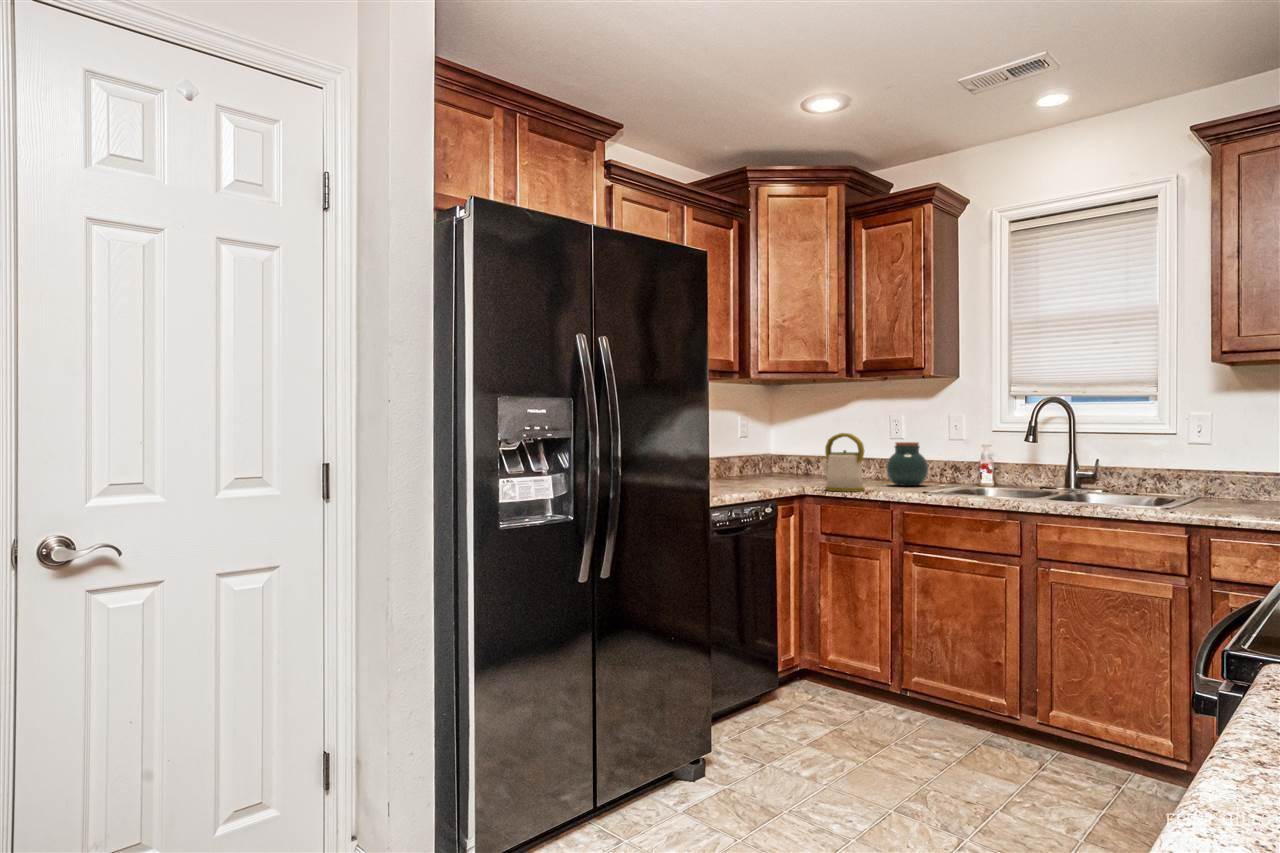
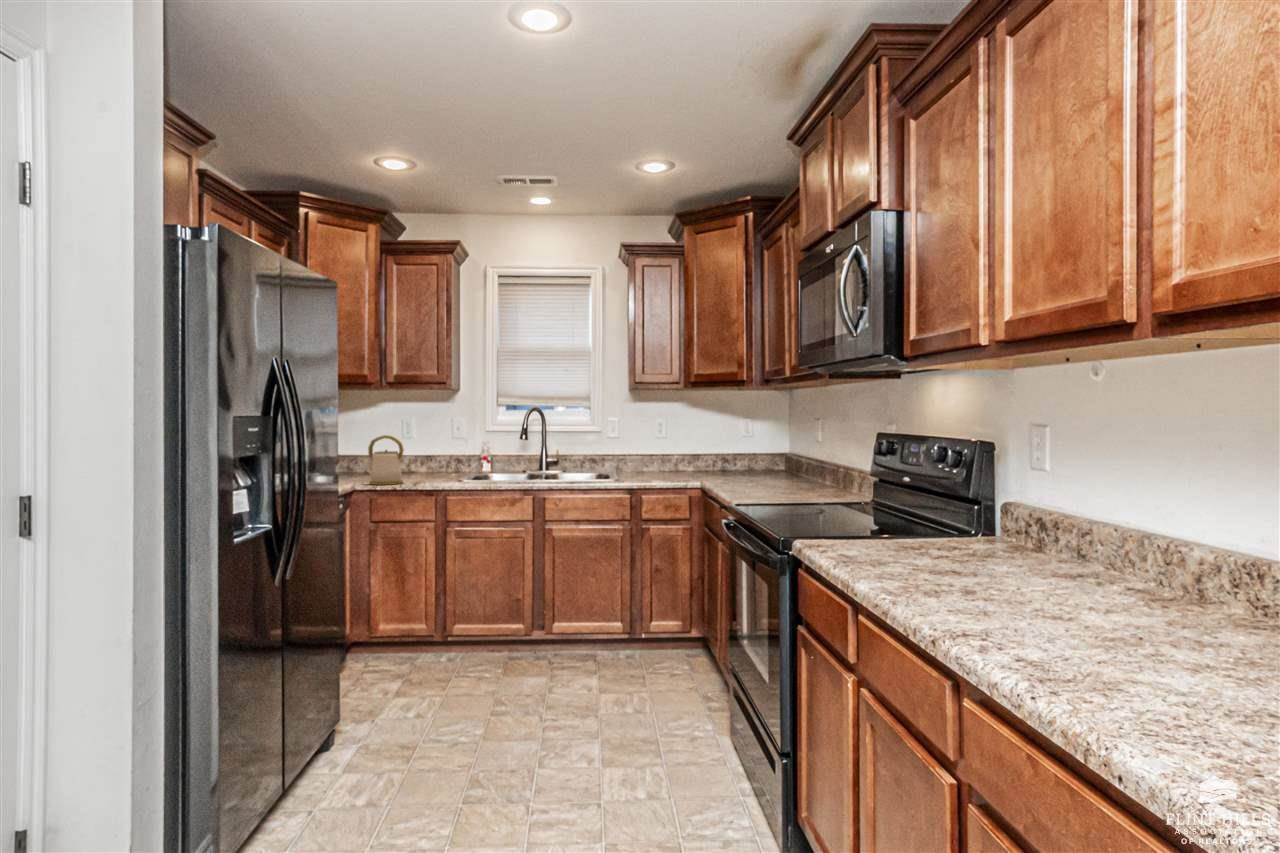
jar: present [886,442,928,486] -> none [406,441,440,477]

